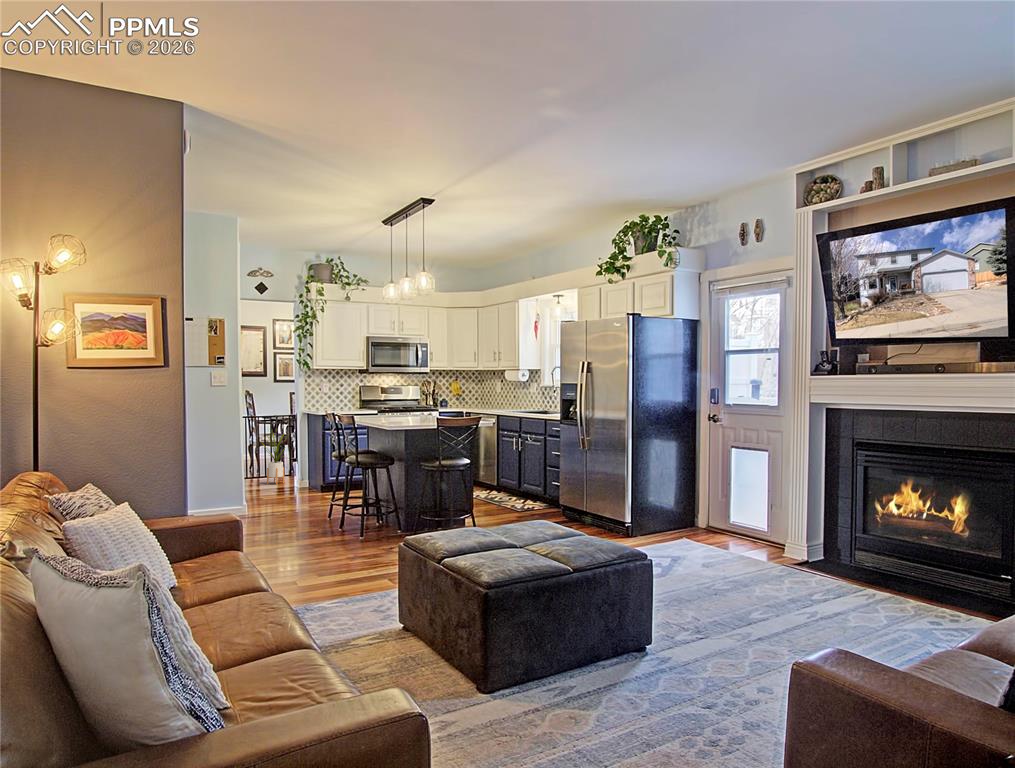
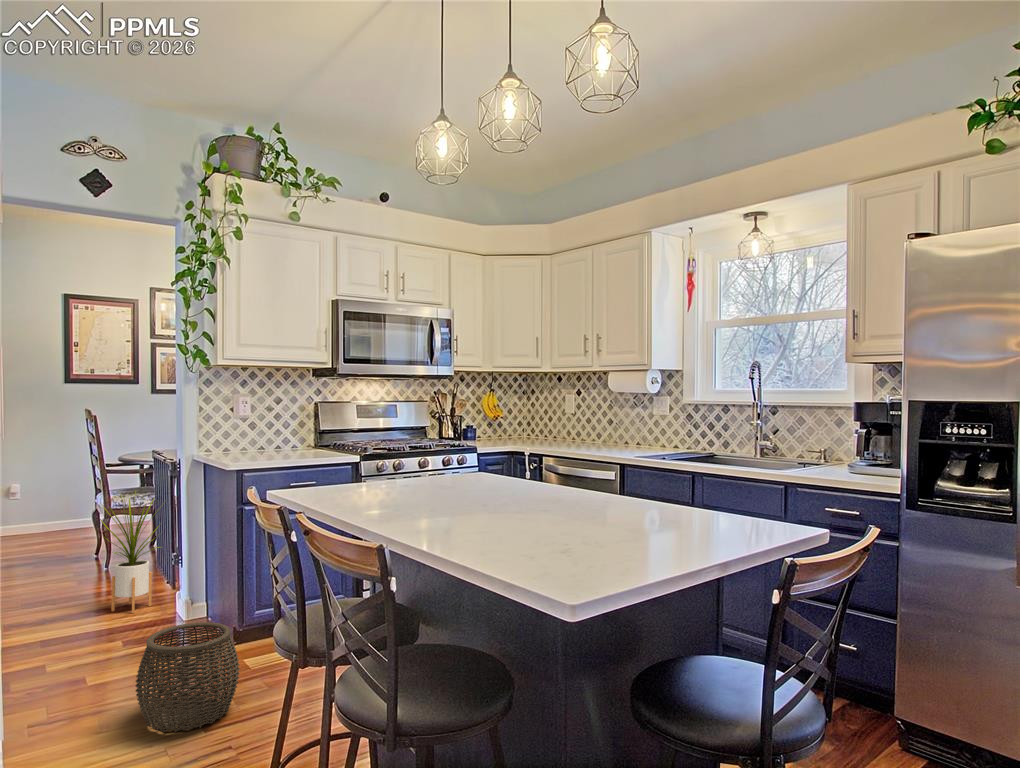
woven basket: none [287,471,324,505] -> present [135,622,240,732]

